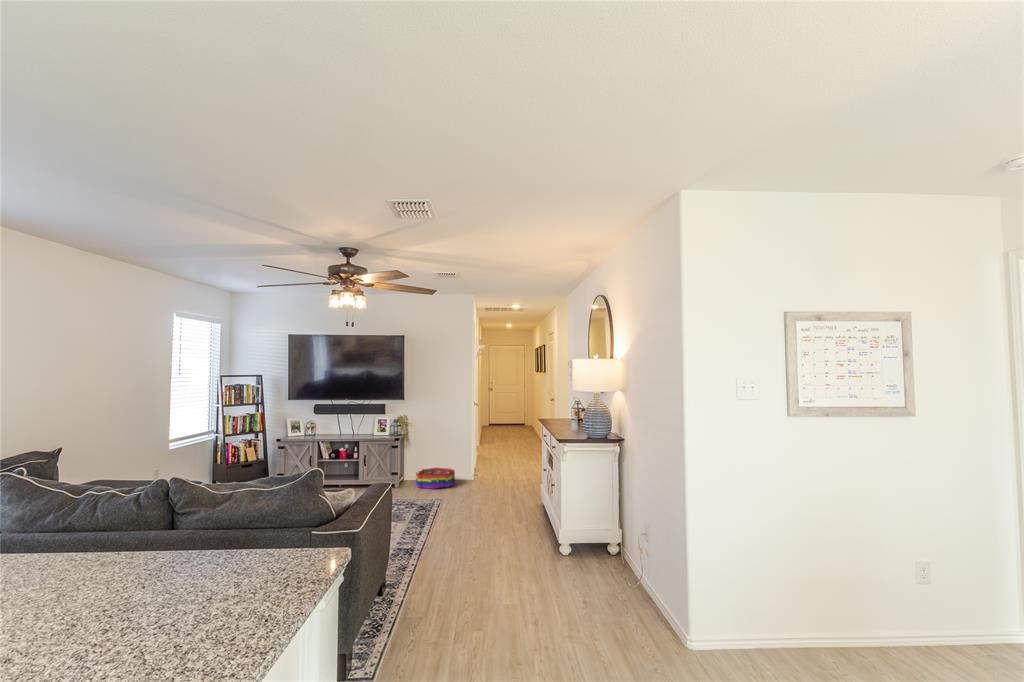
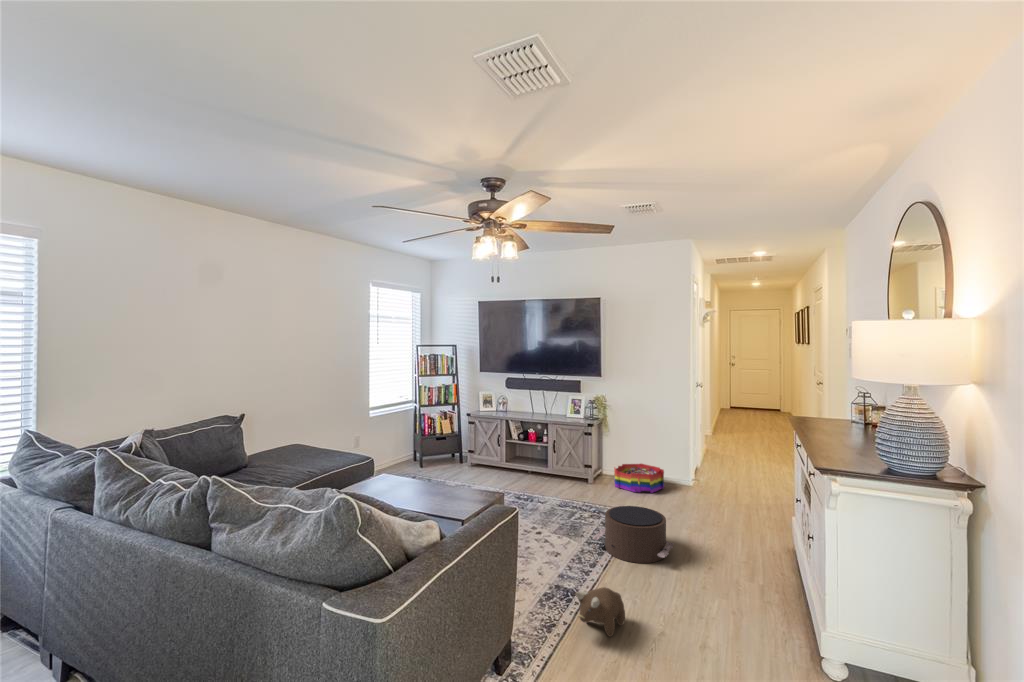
pouf: none [415,492,472,528] -> present [593,506,674,563]
plush toy: none [422,535,452,564] -> present [576,587,625,636]

